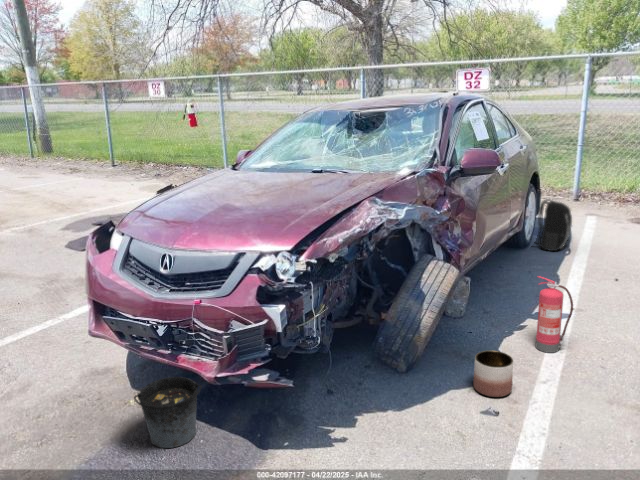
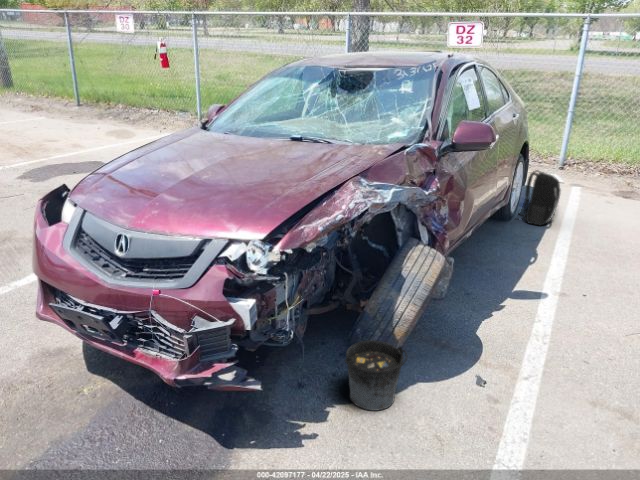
fire extinguisher: present [536,276,573,353] -> none [519,265,563,346]
planter: present [474,350,513,397] -> none [454,346,498,397]
bucket: present [134,377,202,448] -> present [345,340,407,411]

